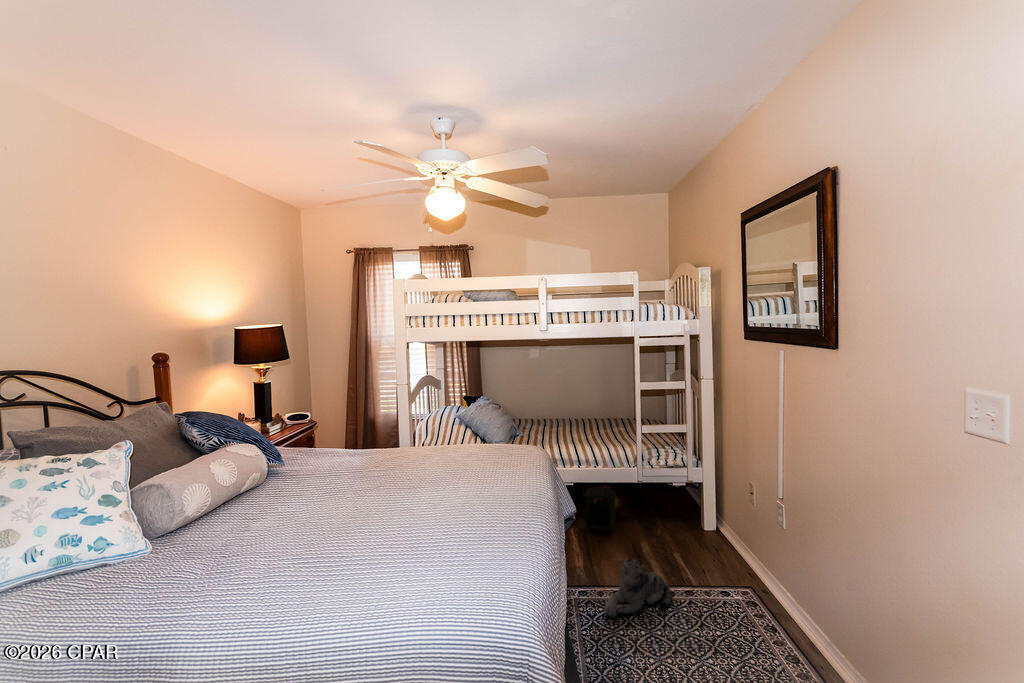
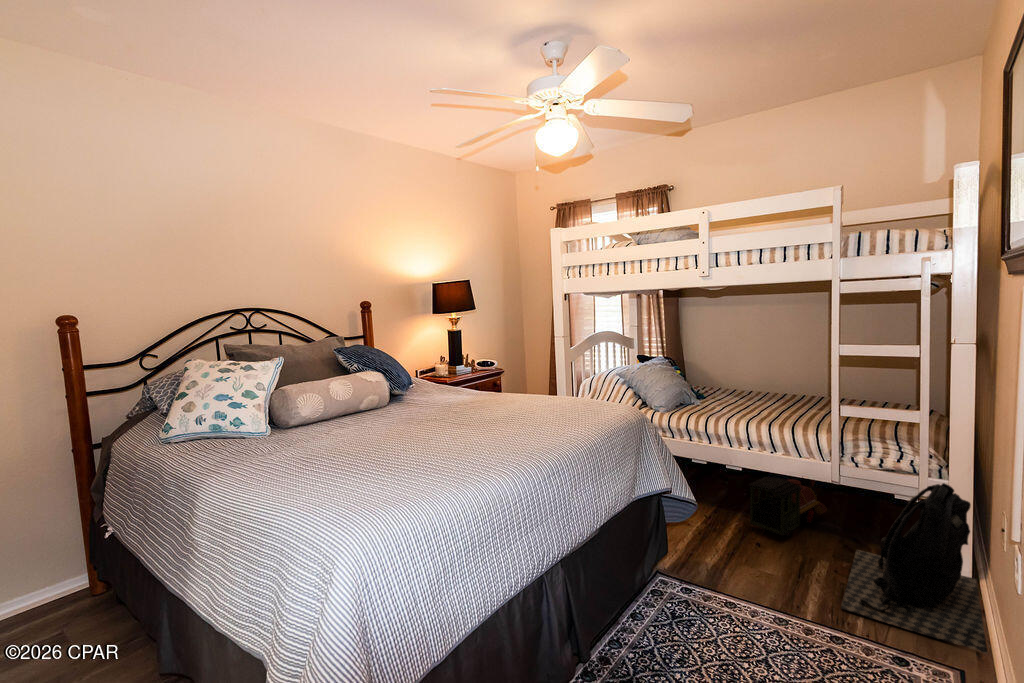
backpack: none [654,470,755,572] -> present [841,483,988,654]
plush toy: present [604,558,672,618] -> none [690,563,808,643]

